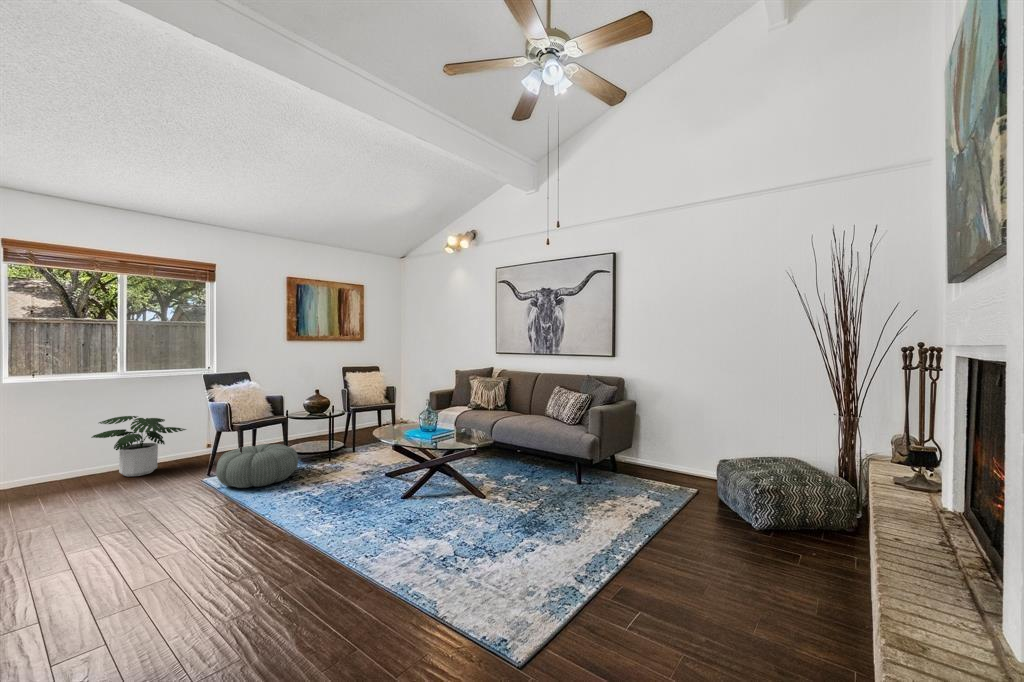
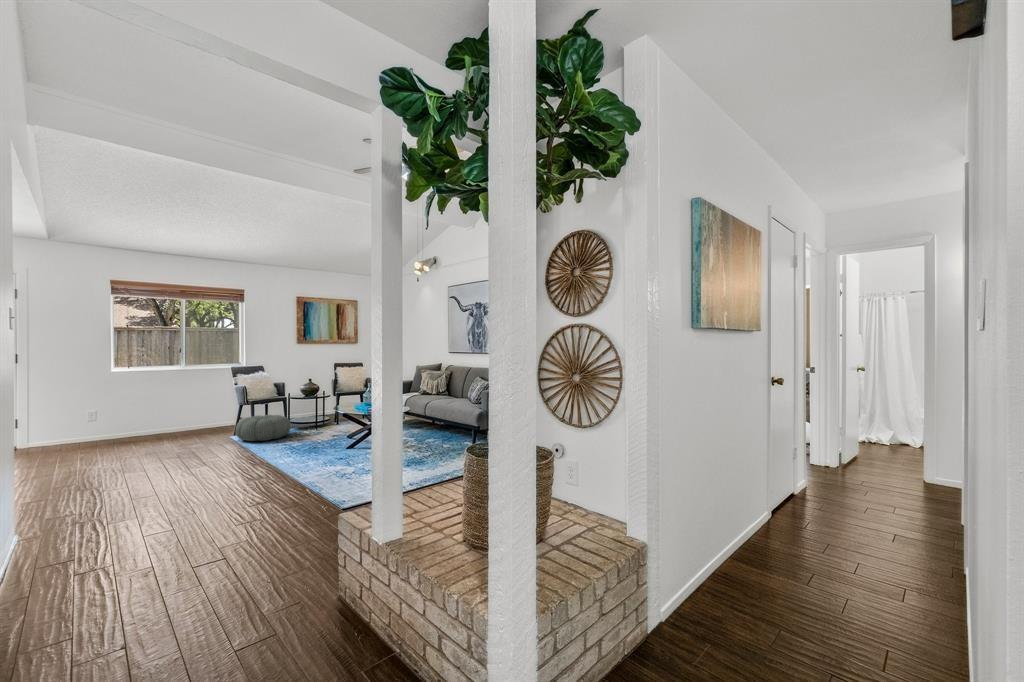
potted plant: present [91,416,186,477] -> none [162,395,222,435]

